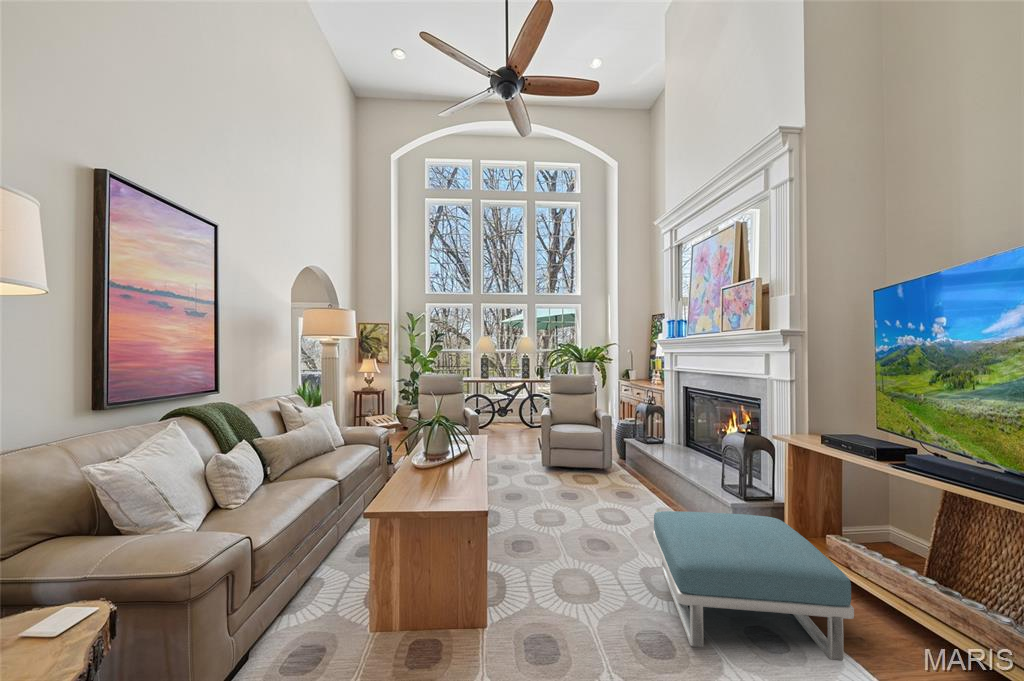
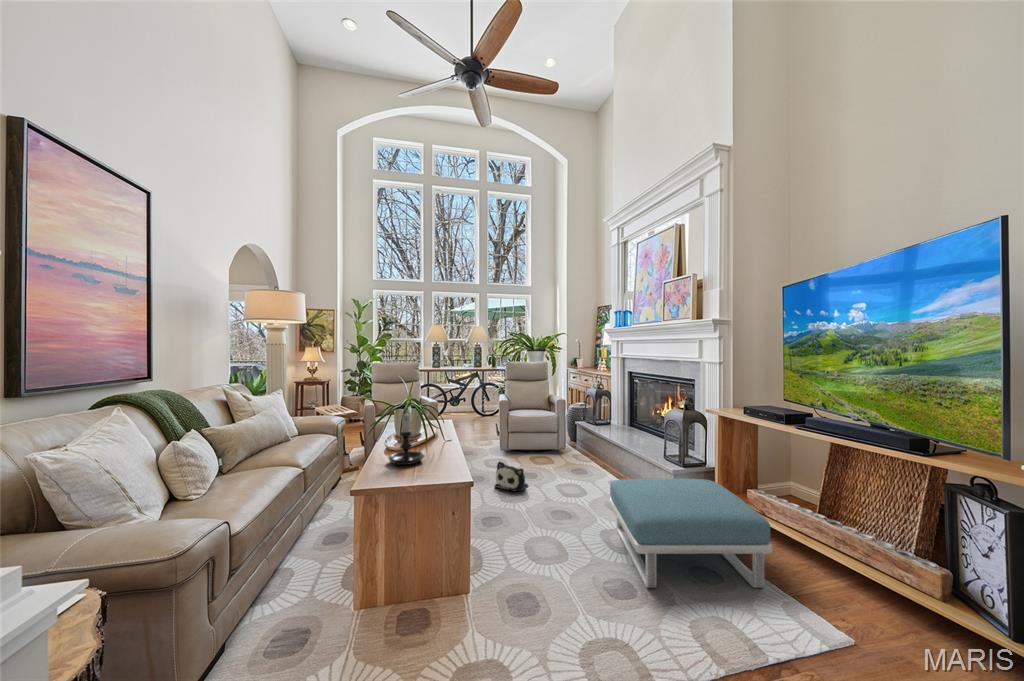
candle holder: none [411,425,449,483] -> present [388,414,425,465]
plush toy: none [531,480,568,515] -> present [495,462,528,491]

